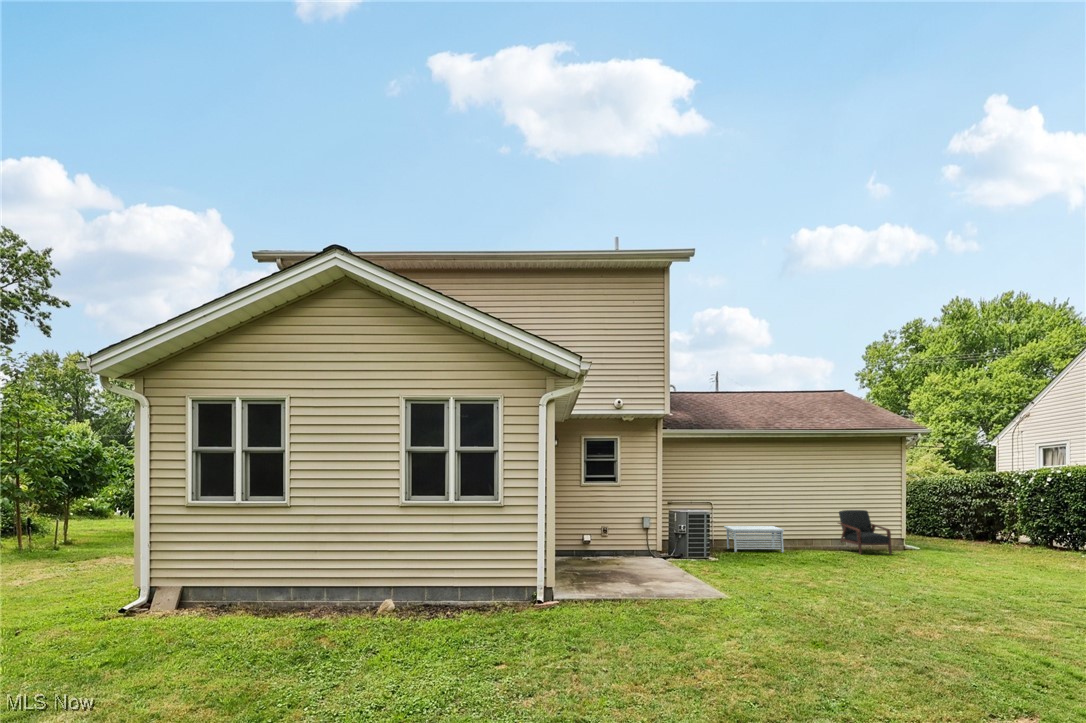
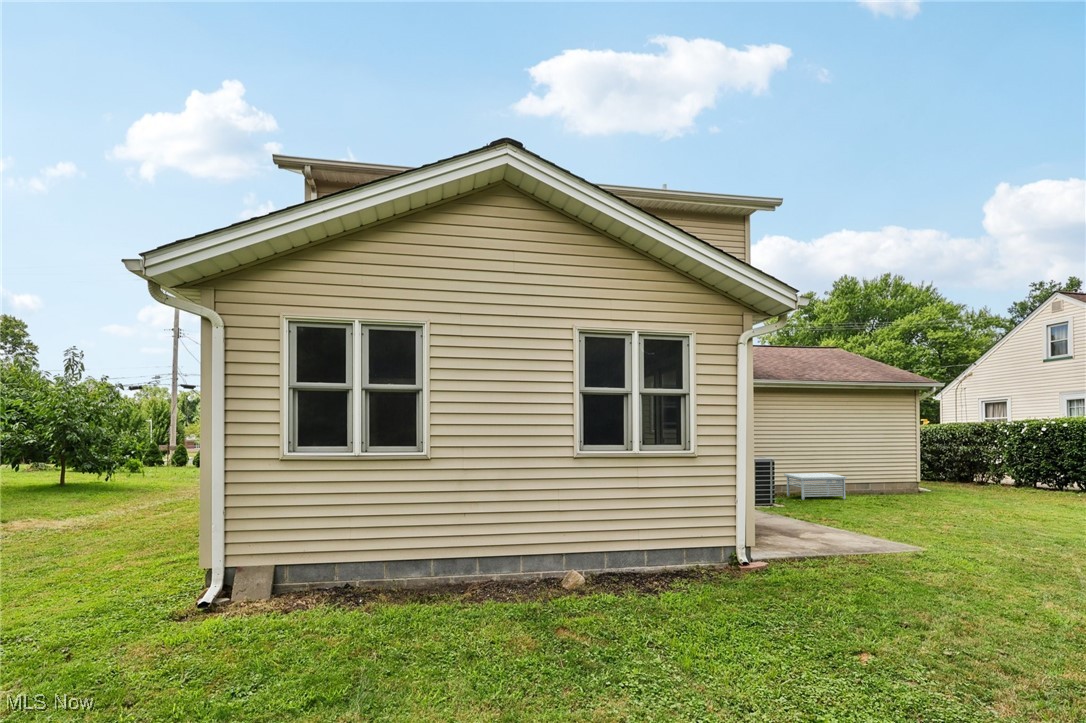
chair: present [838,510,892,555] -> none [881,457,939,501]

